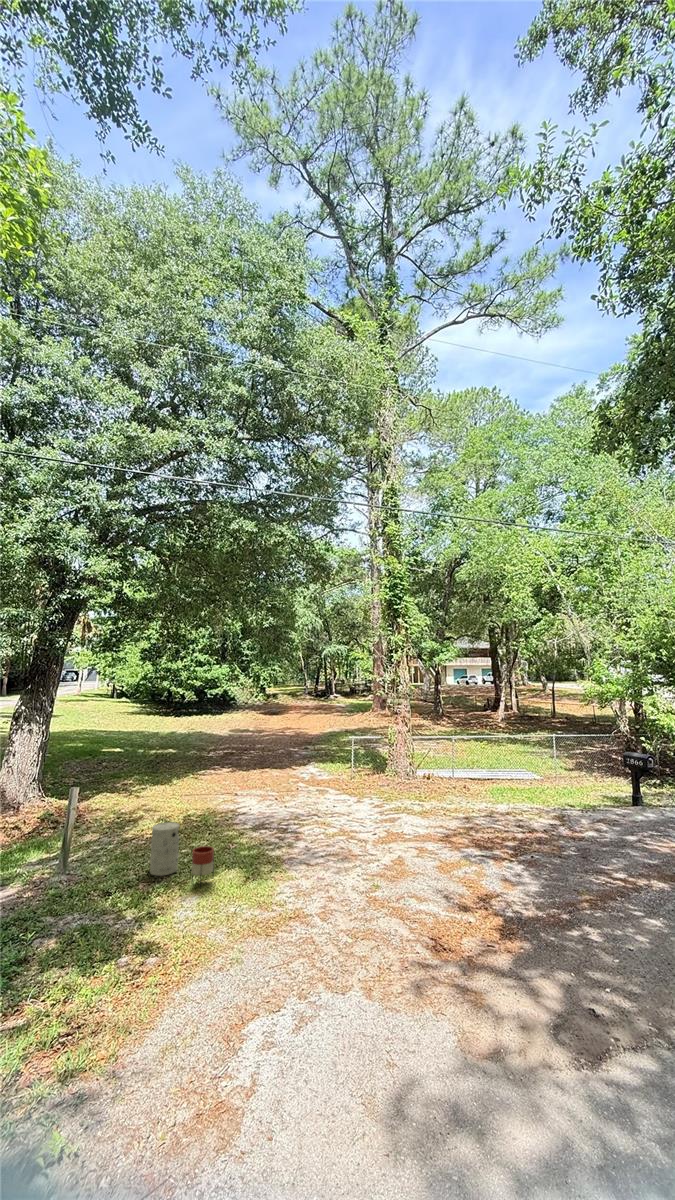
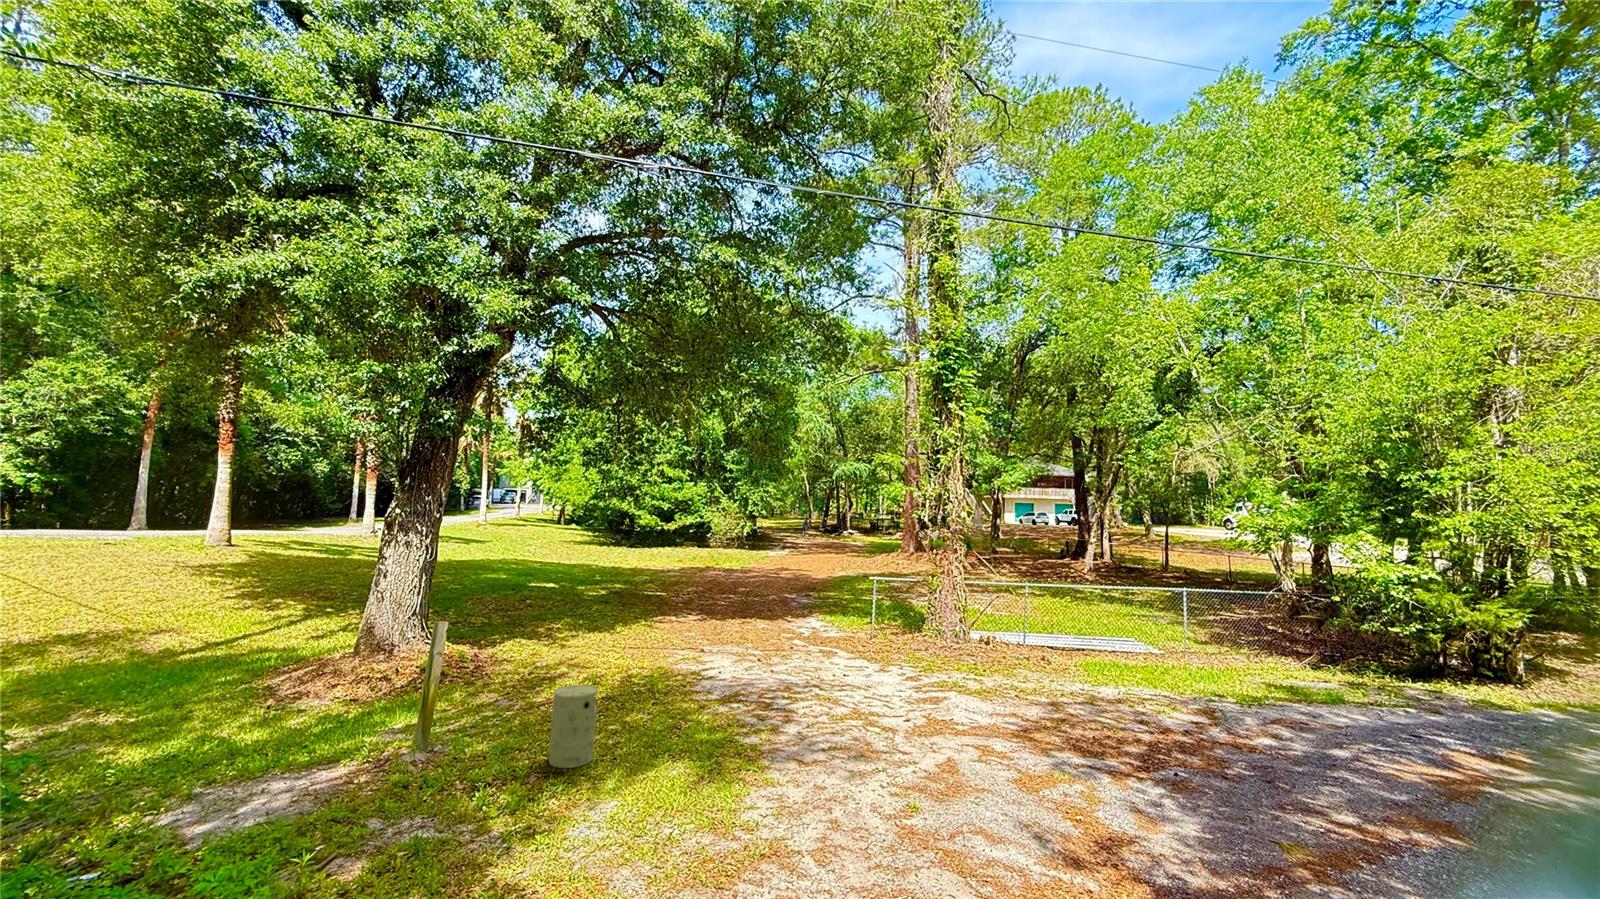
planter: present [192,846,214,876] -> none [609,726,648,795]

